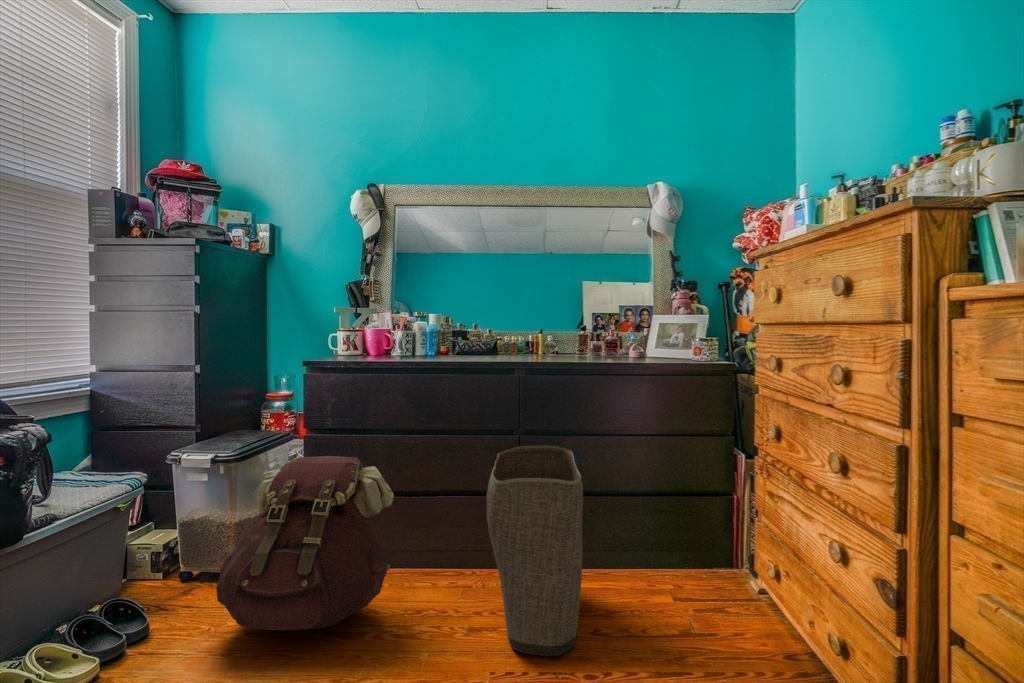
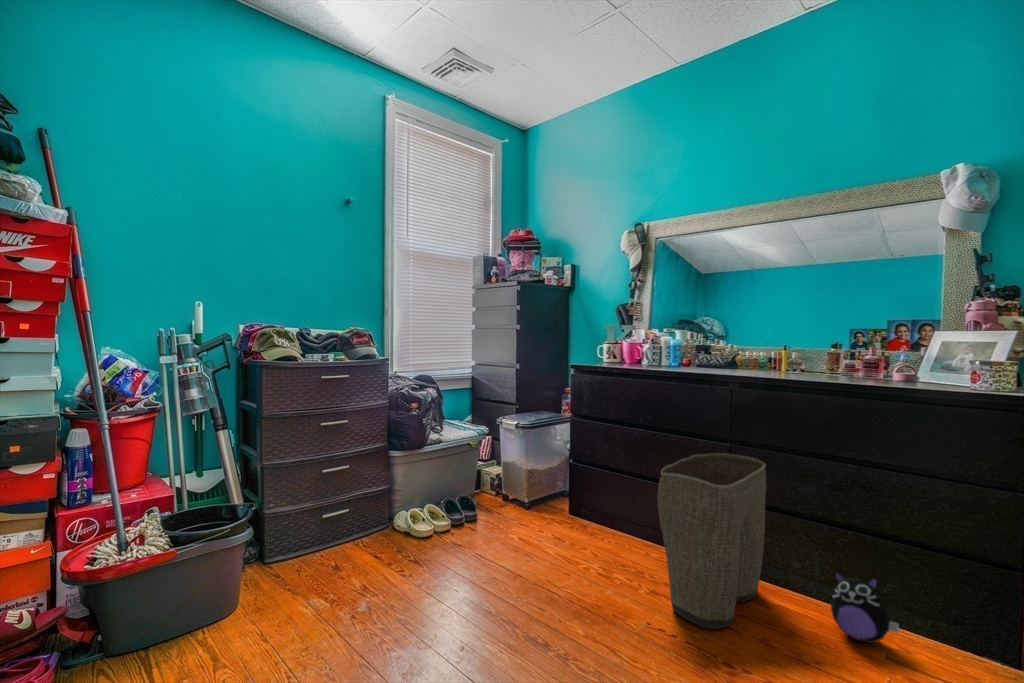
backpack: present [216,456,394,631] -> none [505,433,618,548]
plush toy: none [637,537,689,604] -> present [831,571,899,643]

